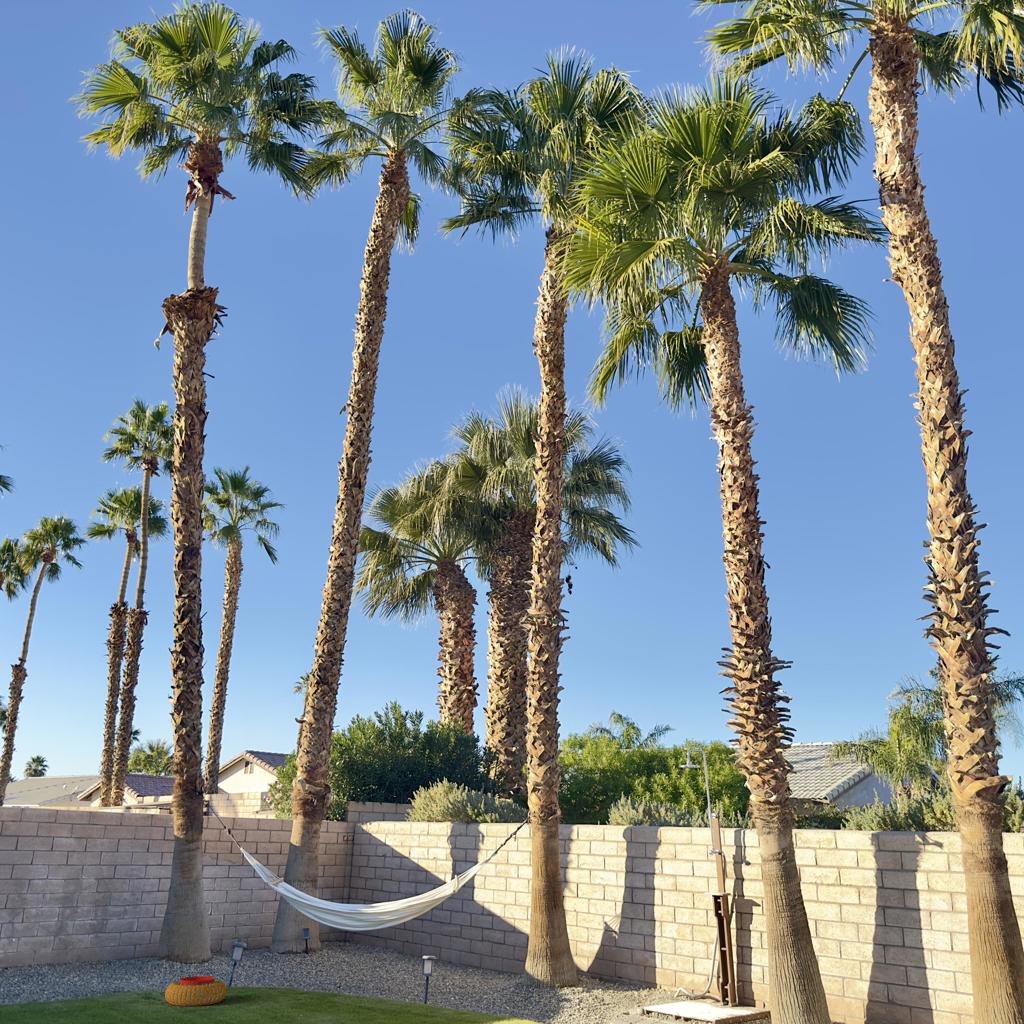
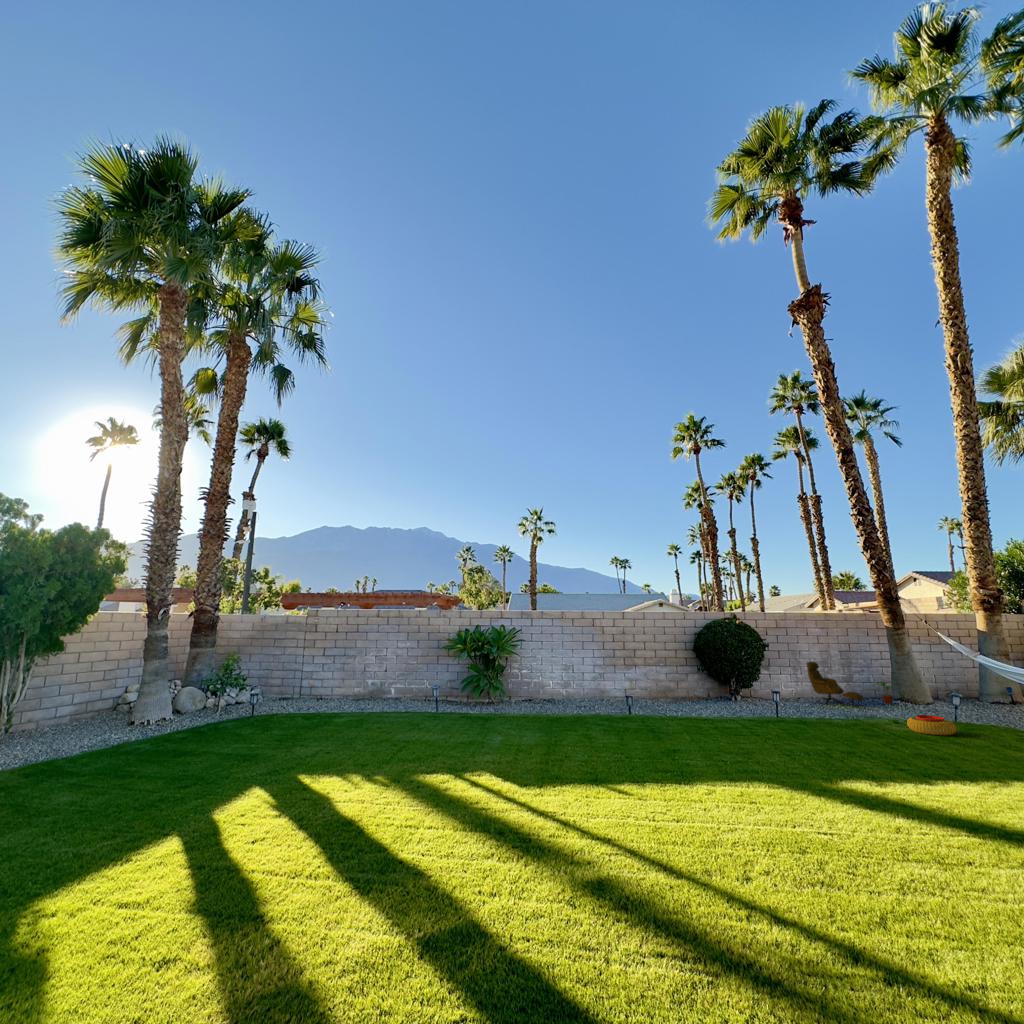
lounge chair: none [39,903,119,980] -> present [807,662,863,706]
potted plant: none [136,931,176,969] -> present [873,682,893,704]

